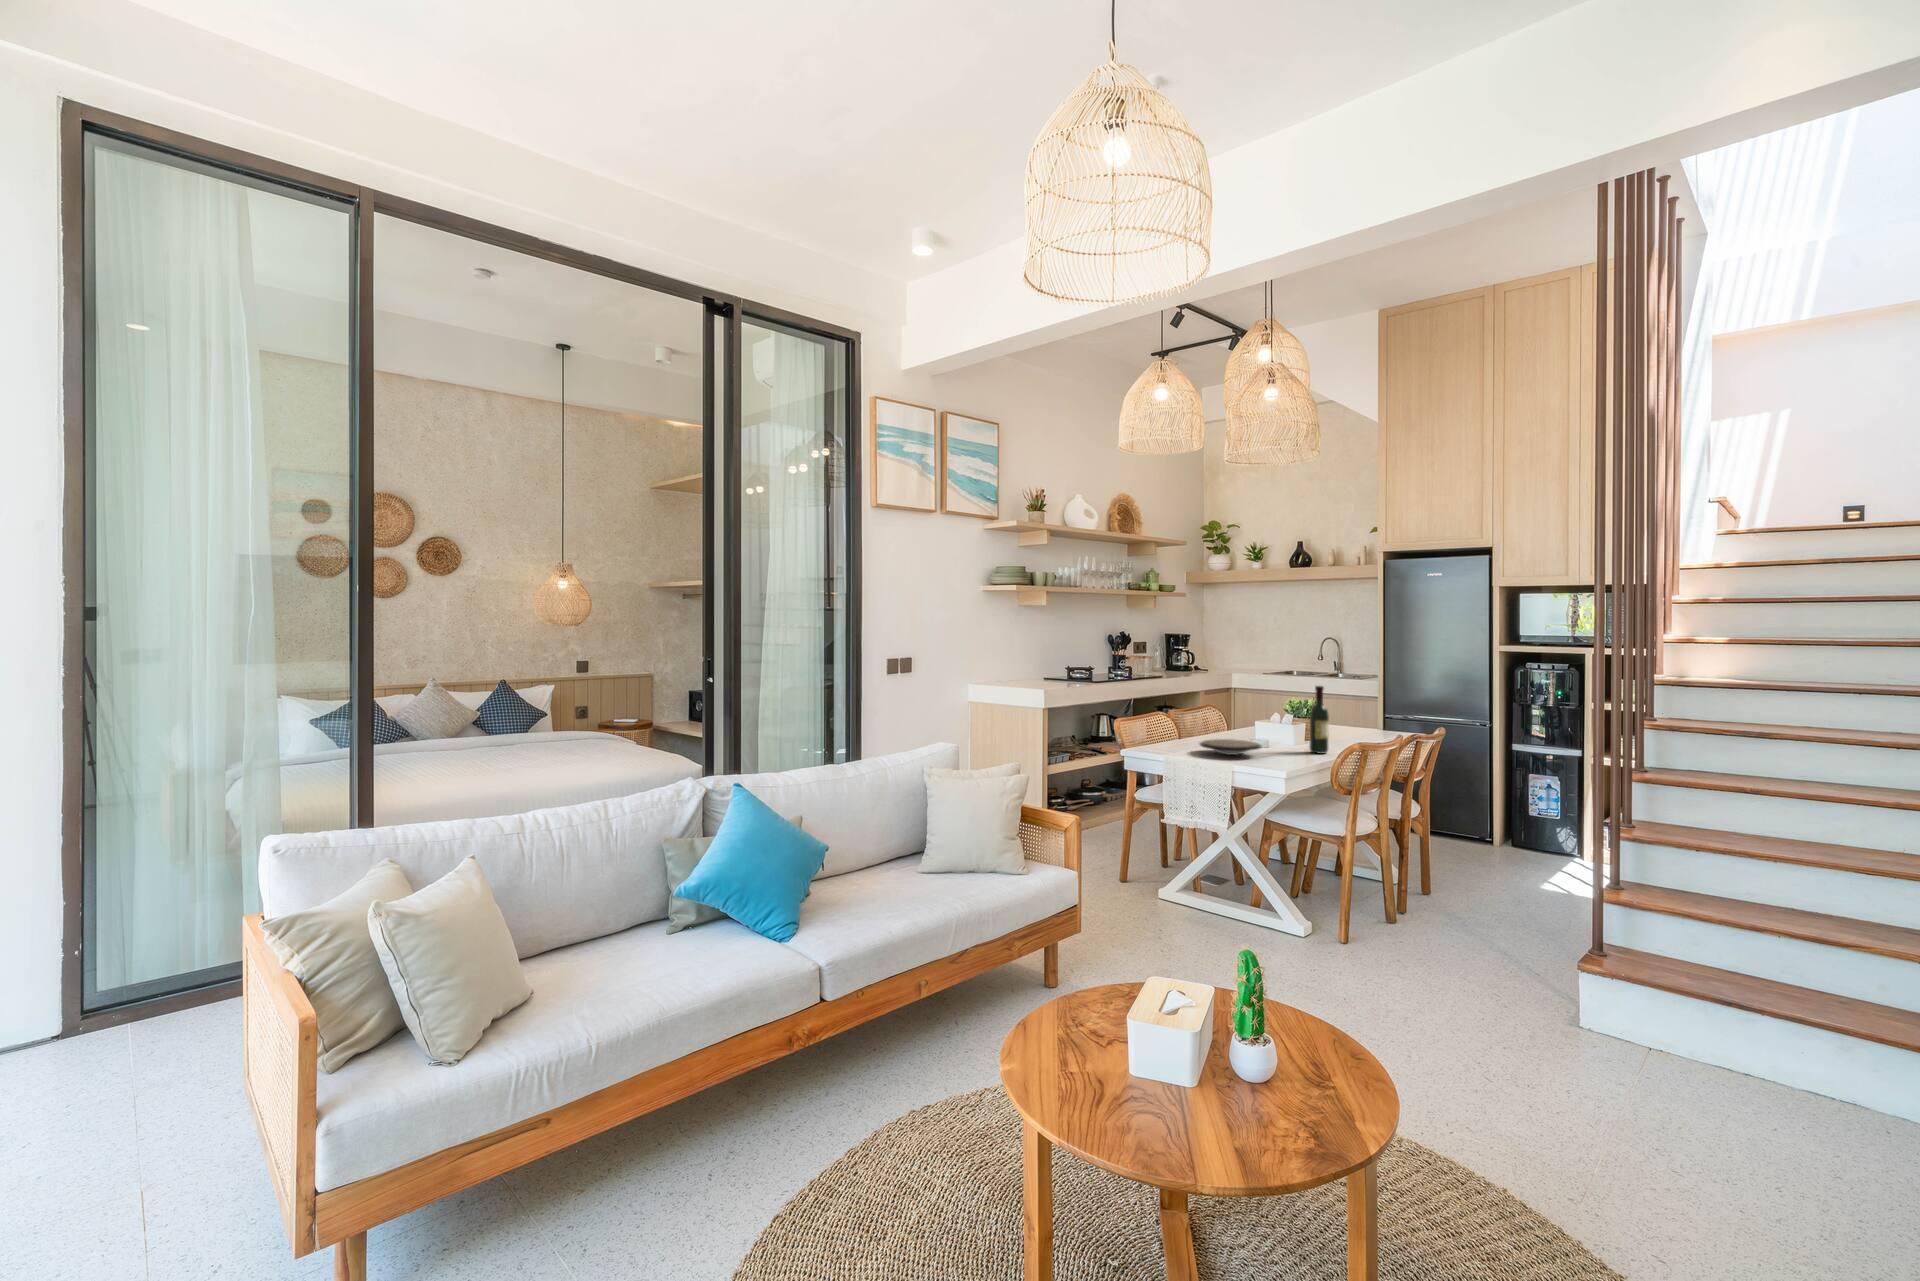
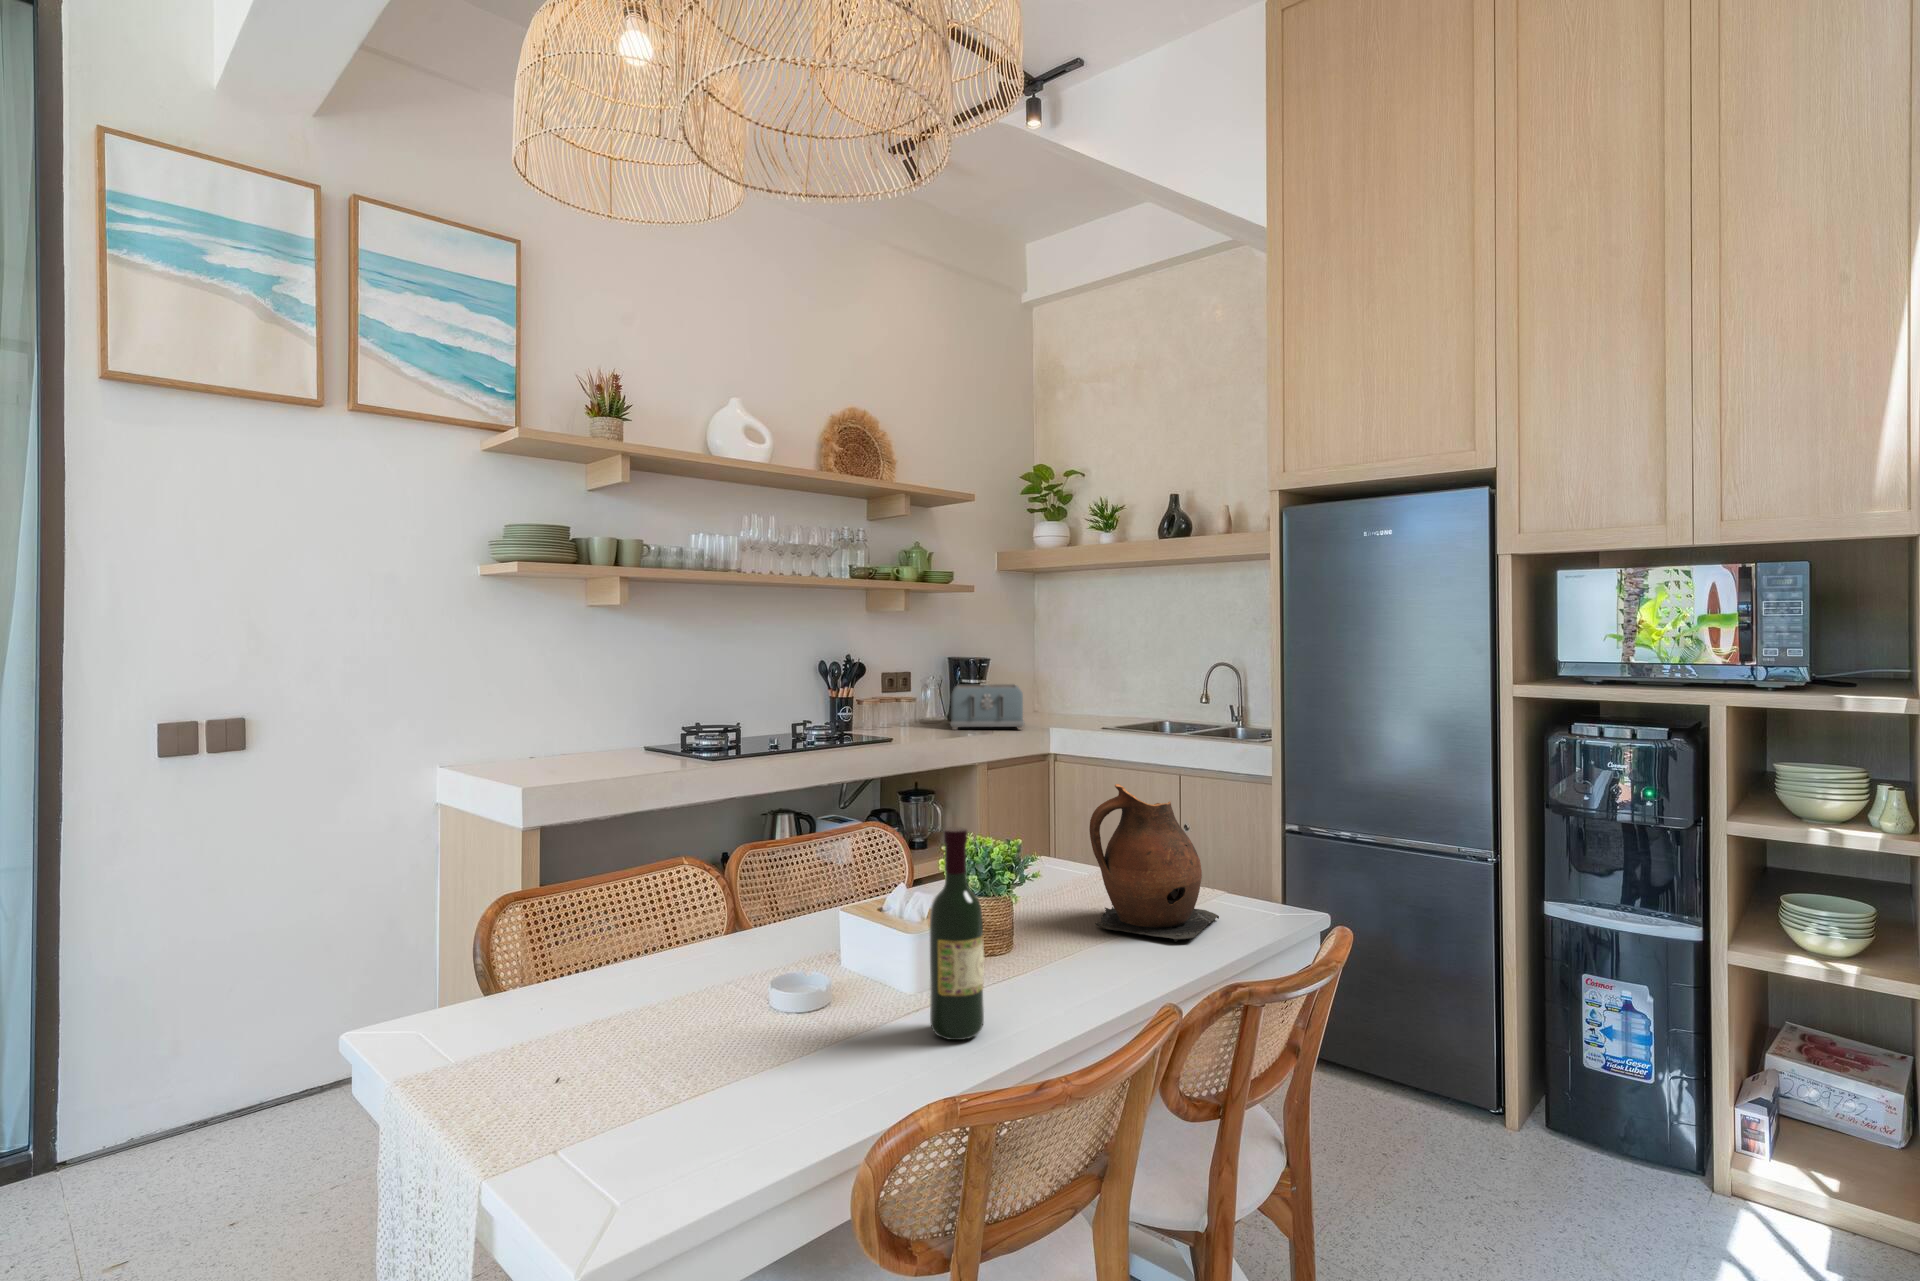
toaster: none [1172,649,1220,673] -> present [950,684,1024,730]
ceramic pitcher: none [1331,681,1381,740] -> present [1089,784,1219,942]
plate: present [1199,739,1262,755] -> none [543,992,749,1074]

